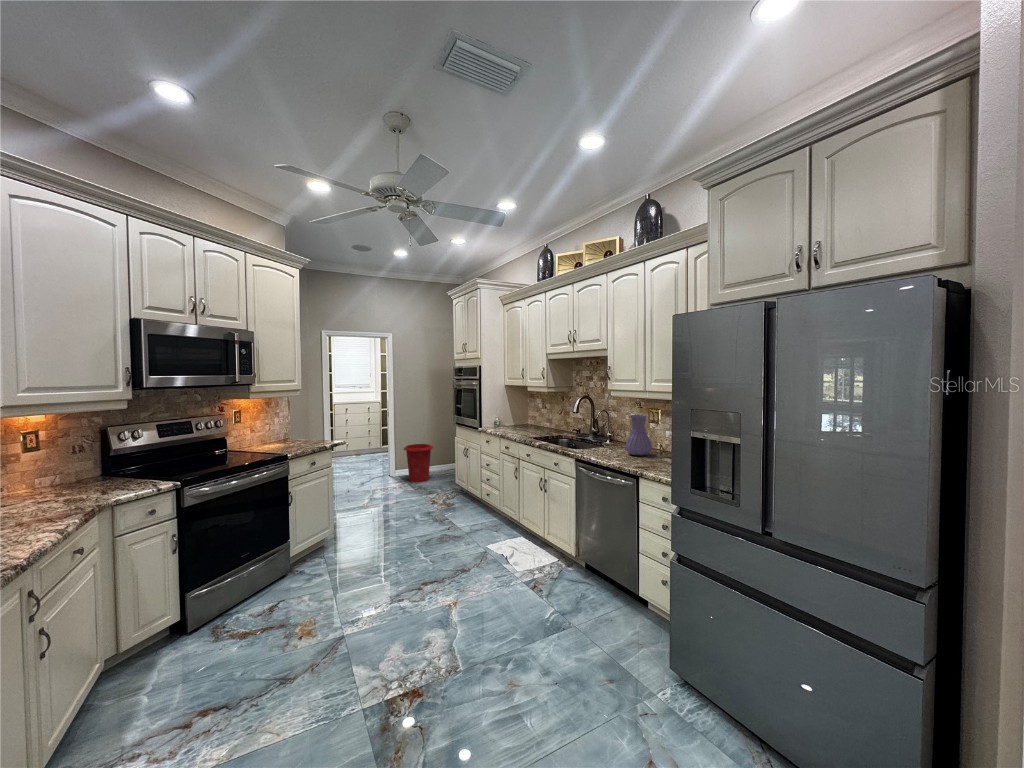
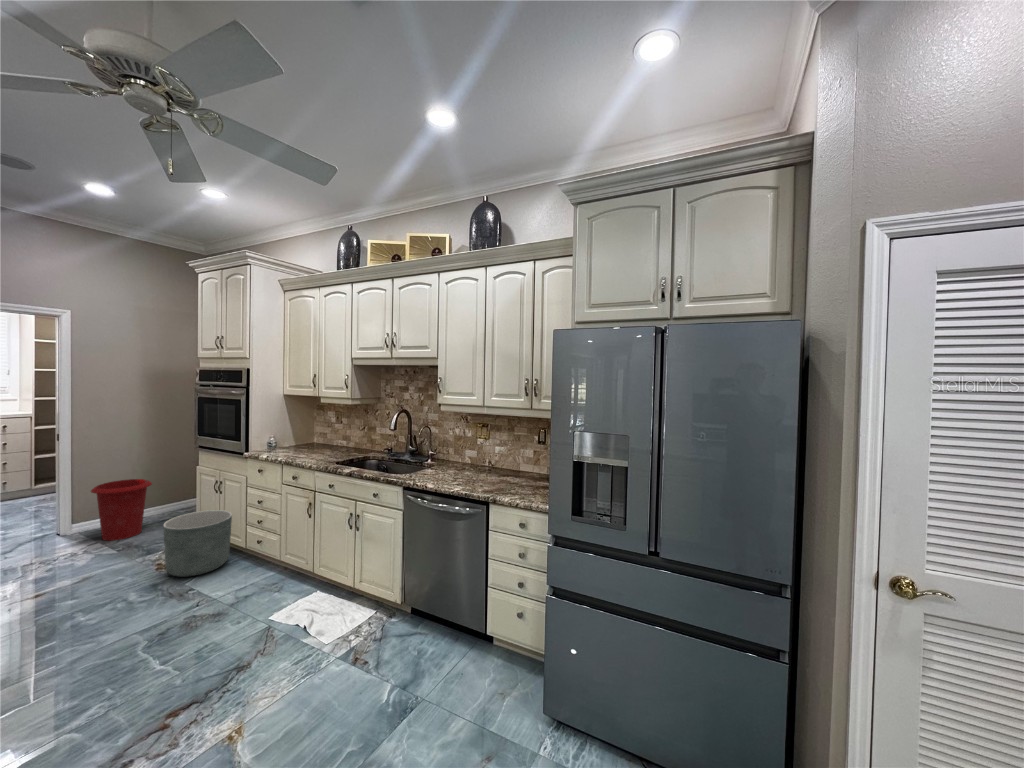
vase: present [625,415,652,455] -> none [458,430,486,475]
planter: none [434,468,472,510] -> present [163,510,232,577]

